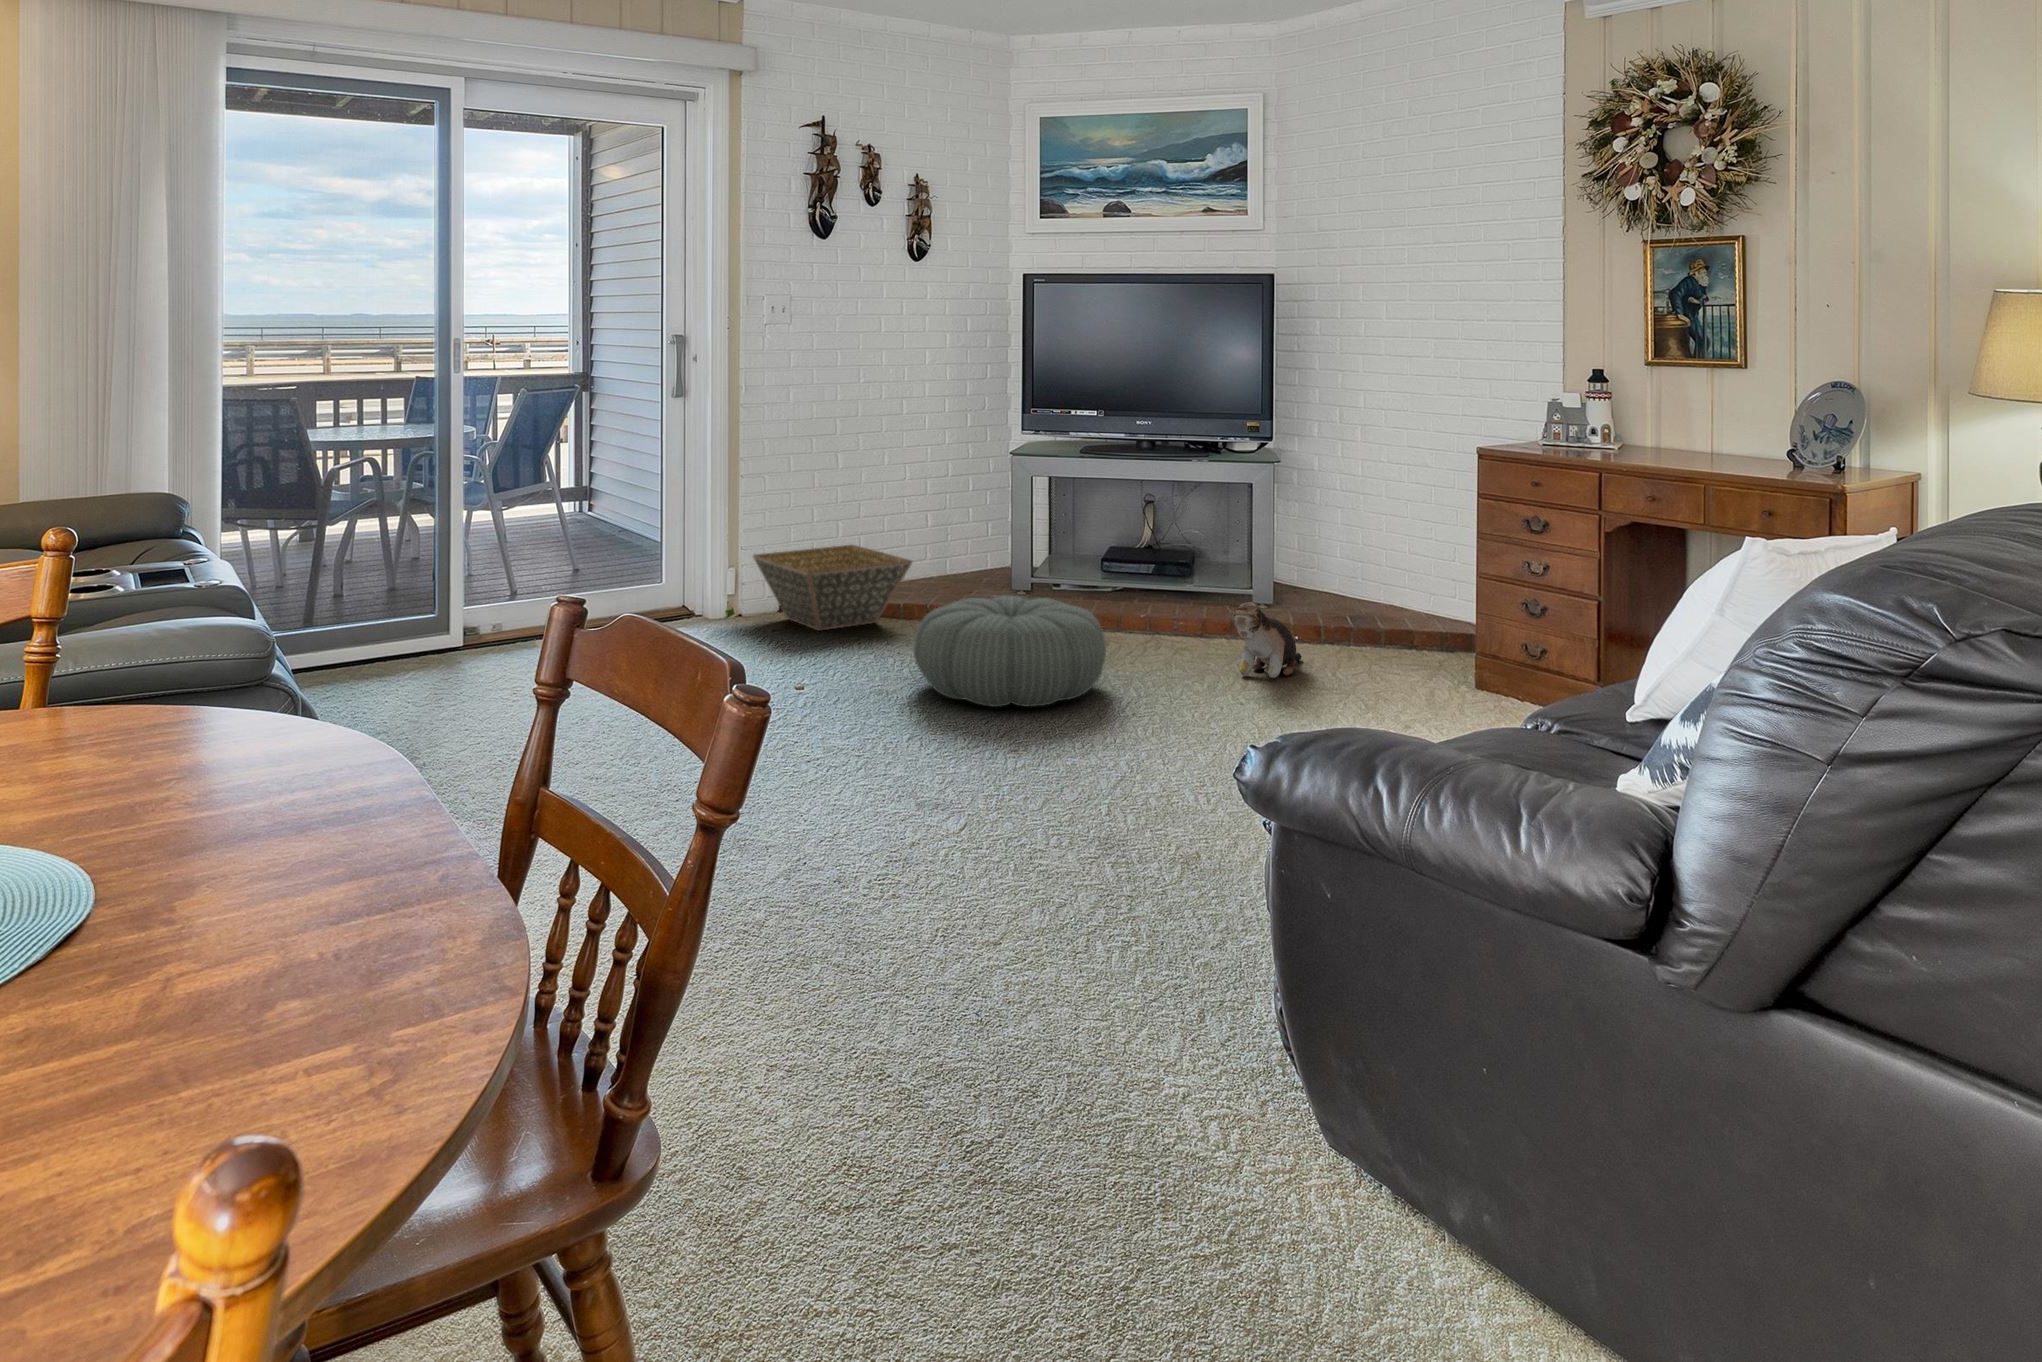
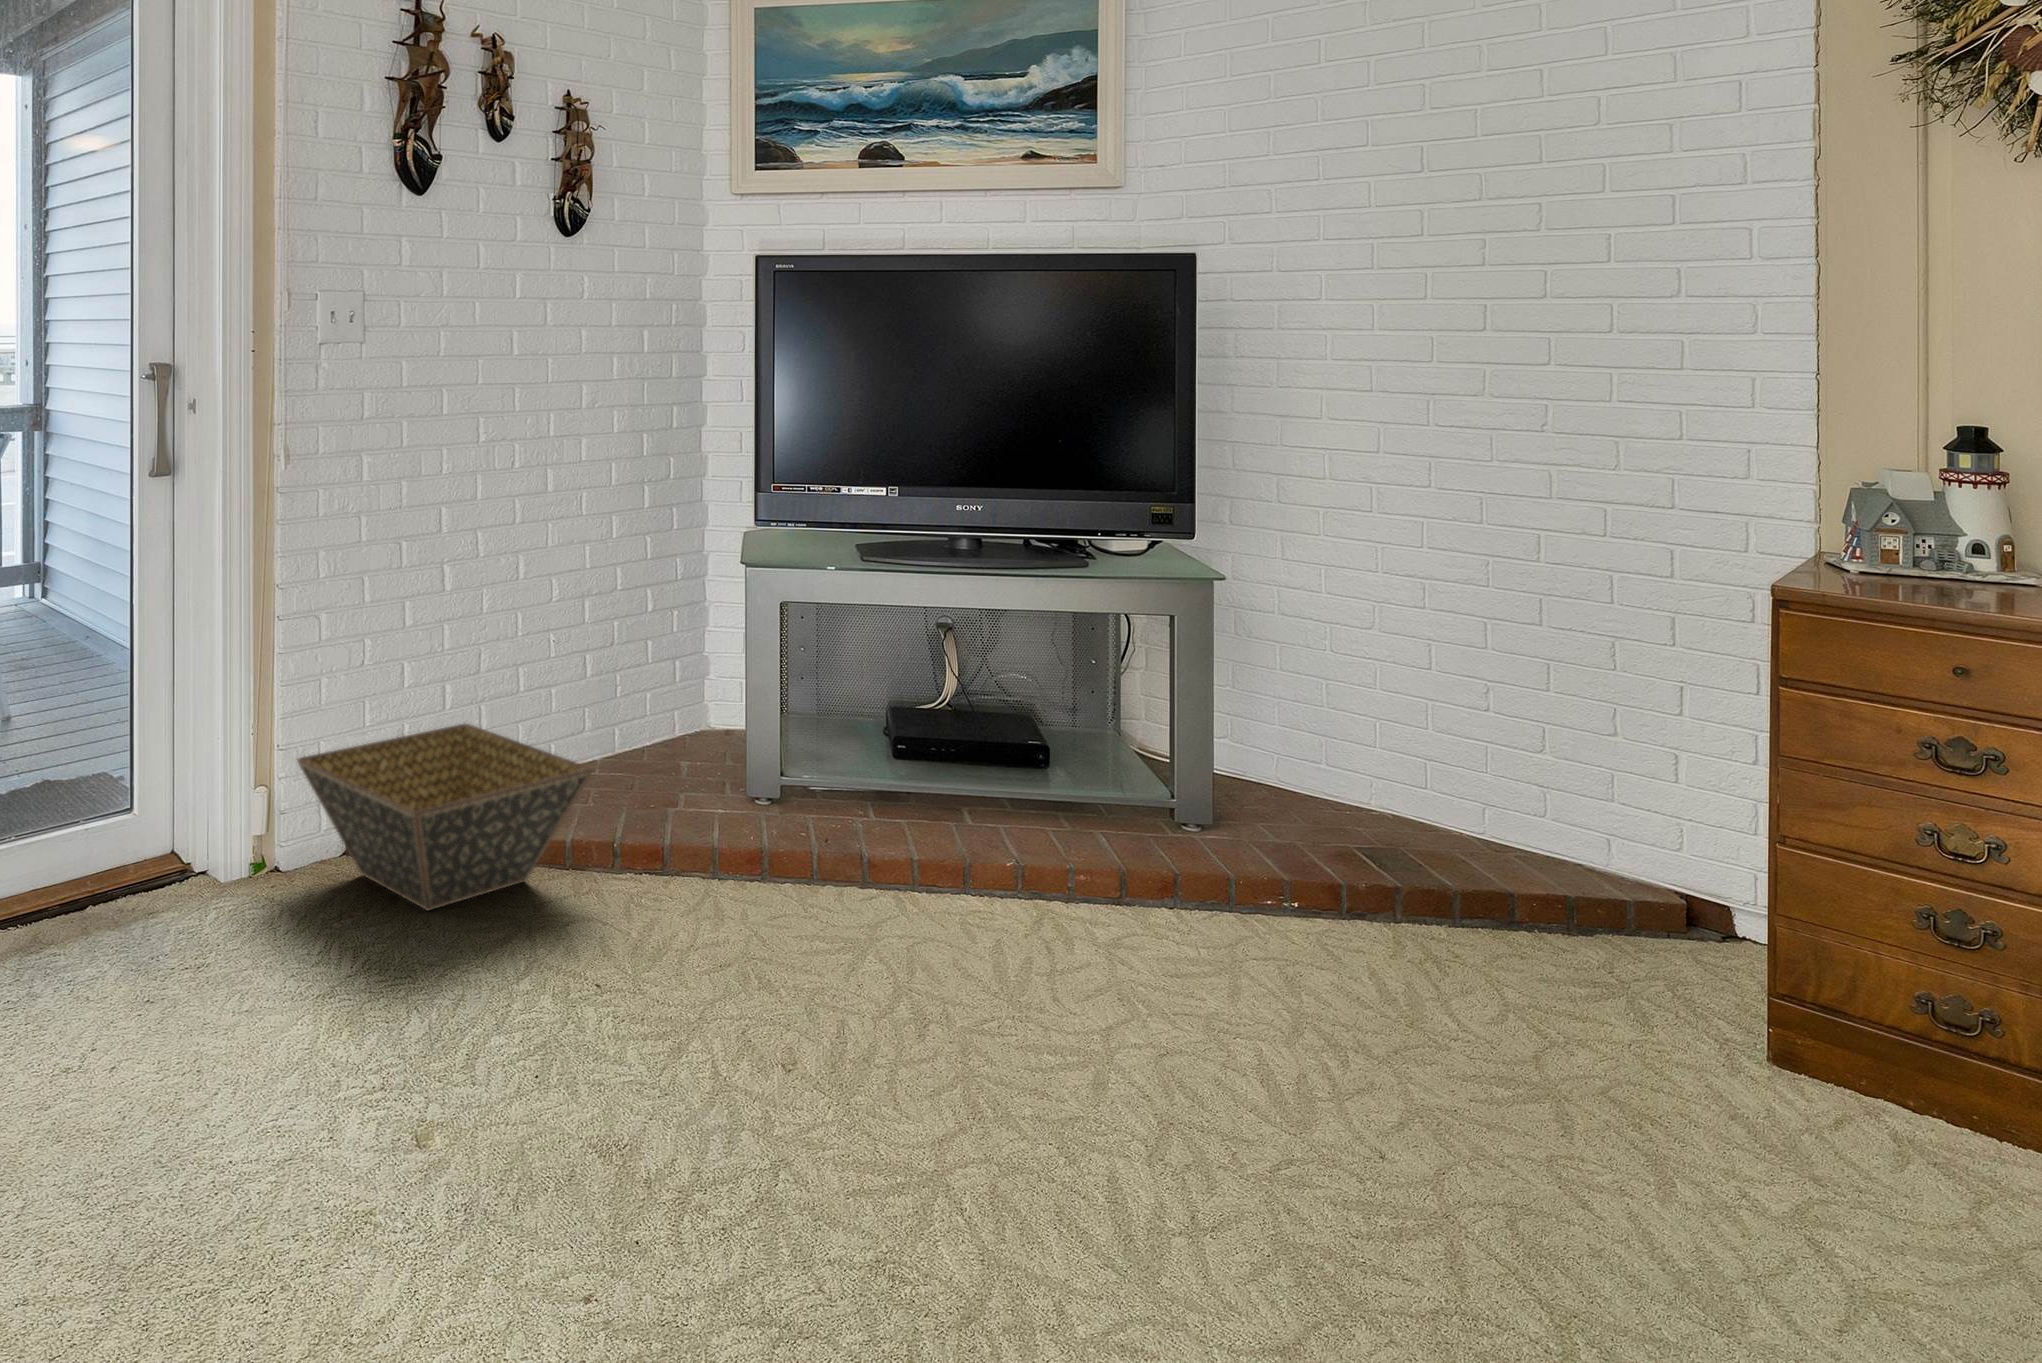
pouf: present [914,596,1106,707] -> none [683,888,1108,1202]
plush toy: present [1226,602,1302,678] -> none [1293,895,1407,1048]

